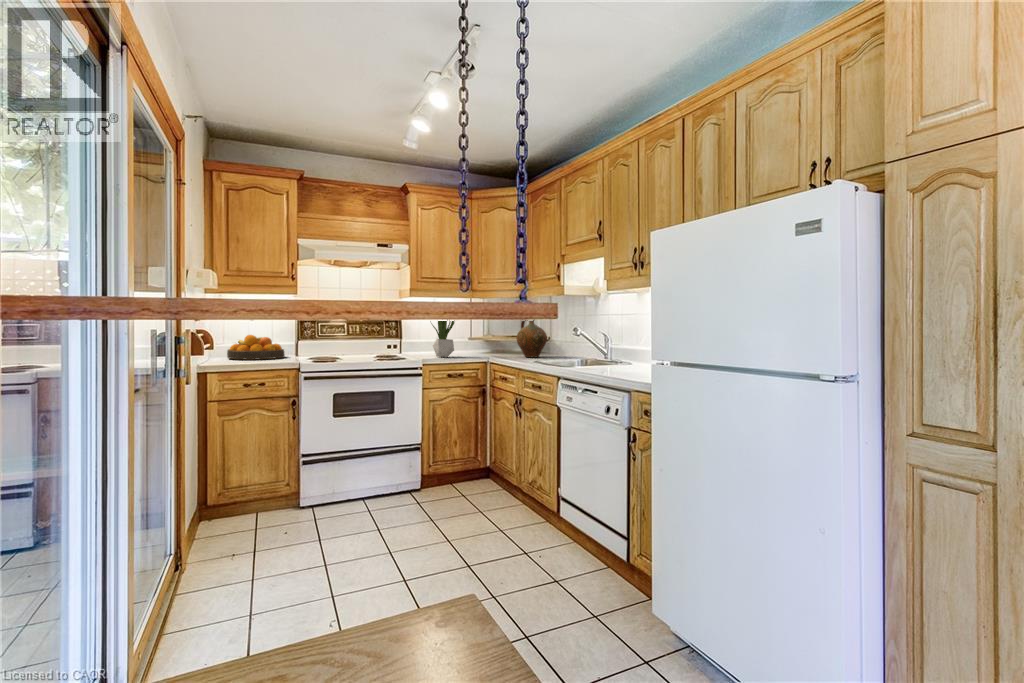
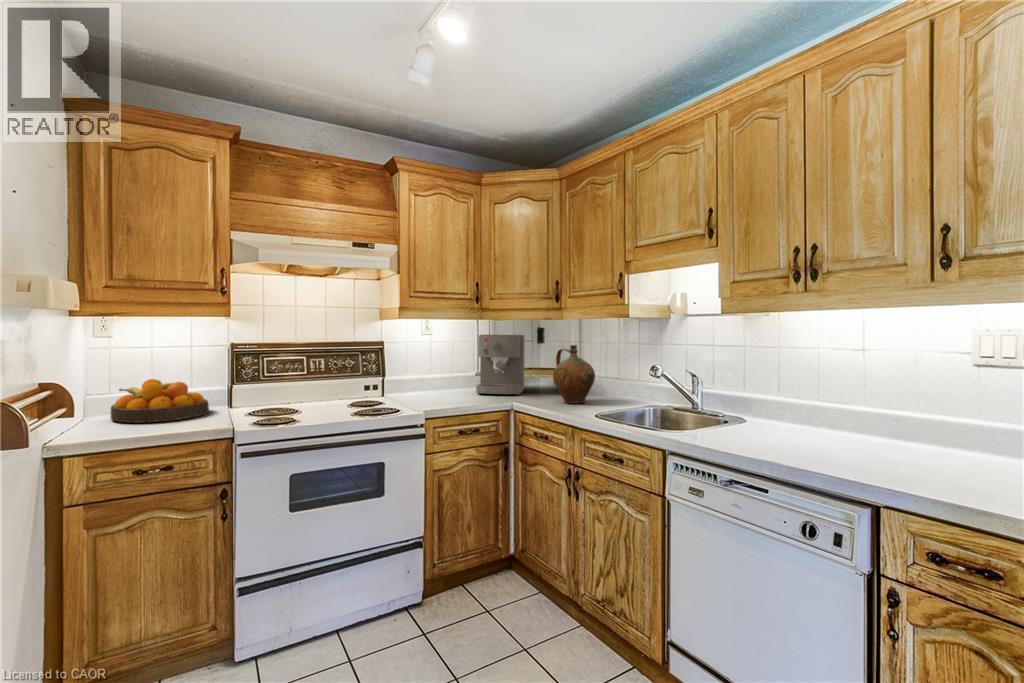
coffee maker: none [467,310,506,354] -> present [476,335,525,395]
potted plant: present [430,321,455,357] -> none [433,325,470,407]

